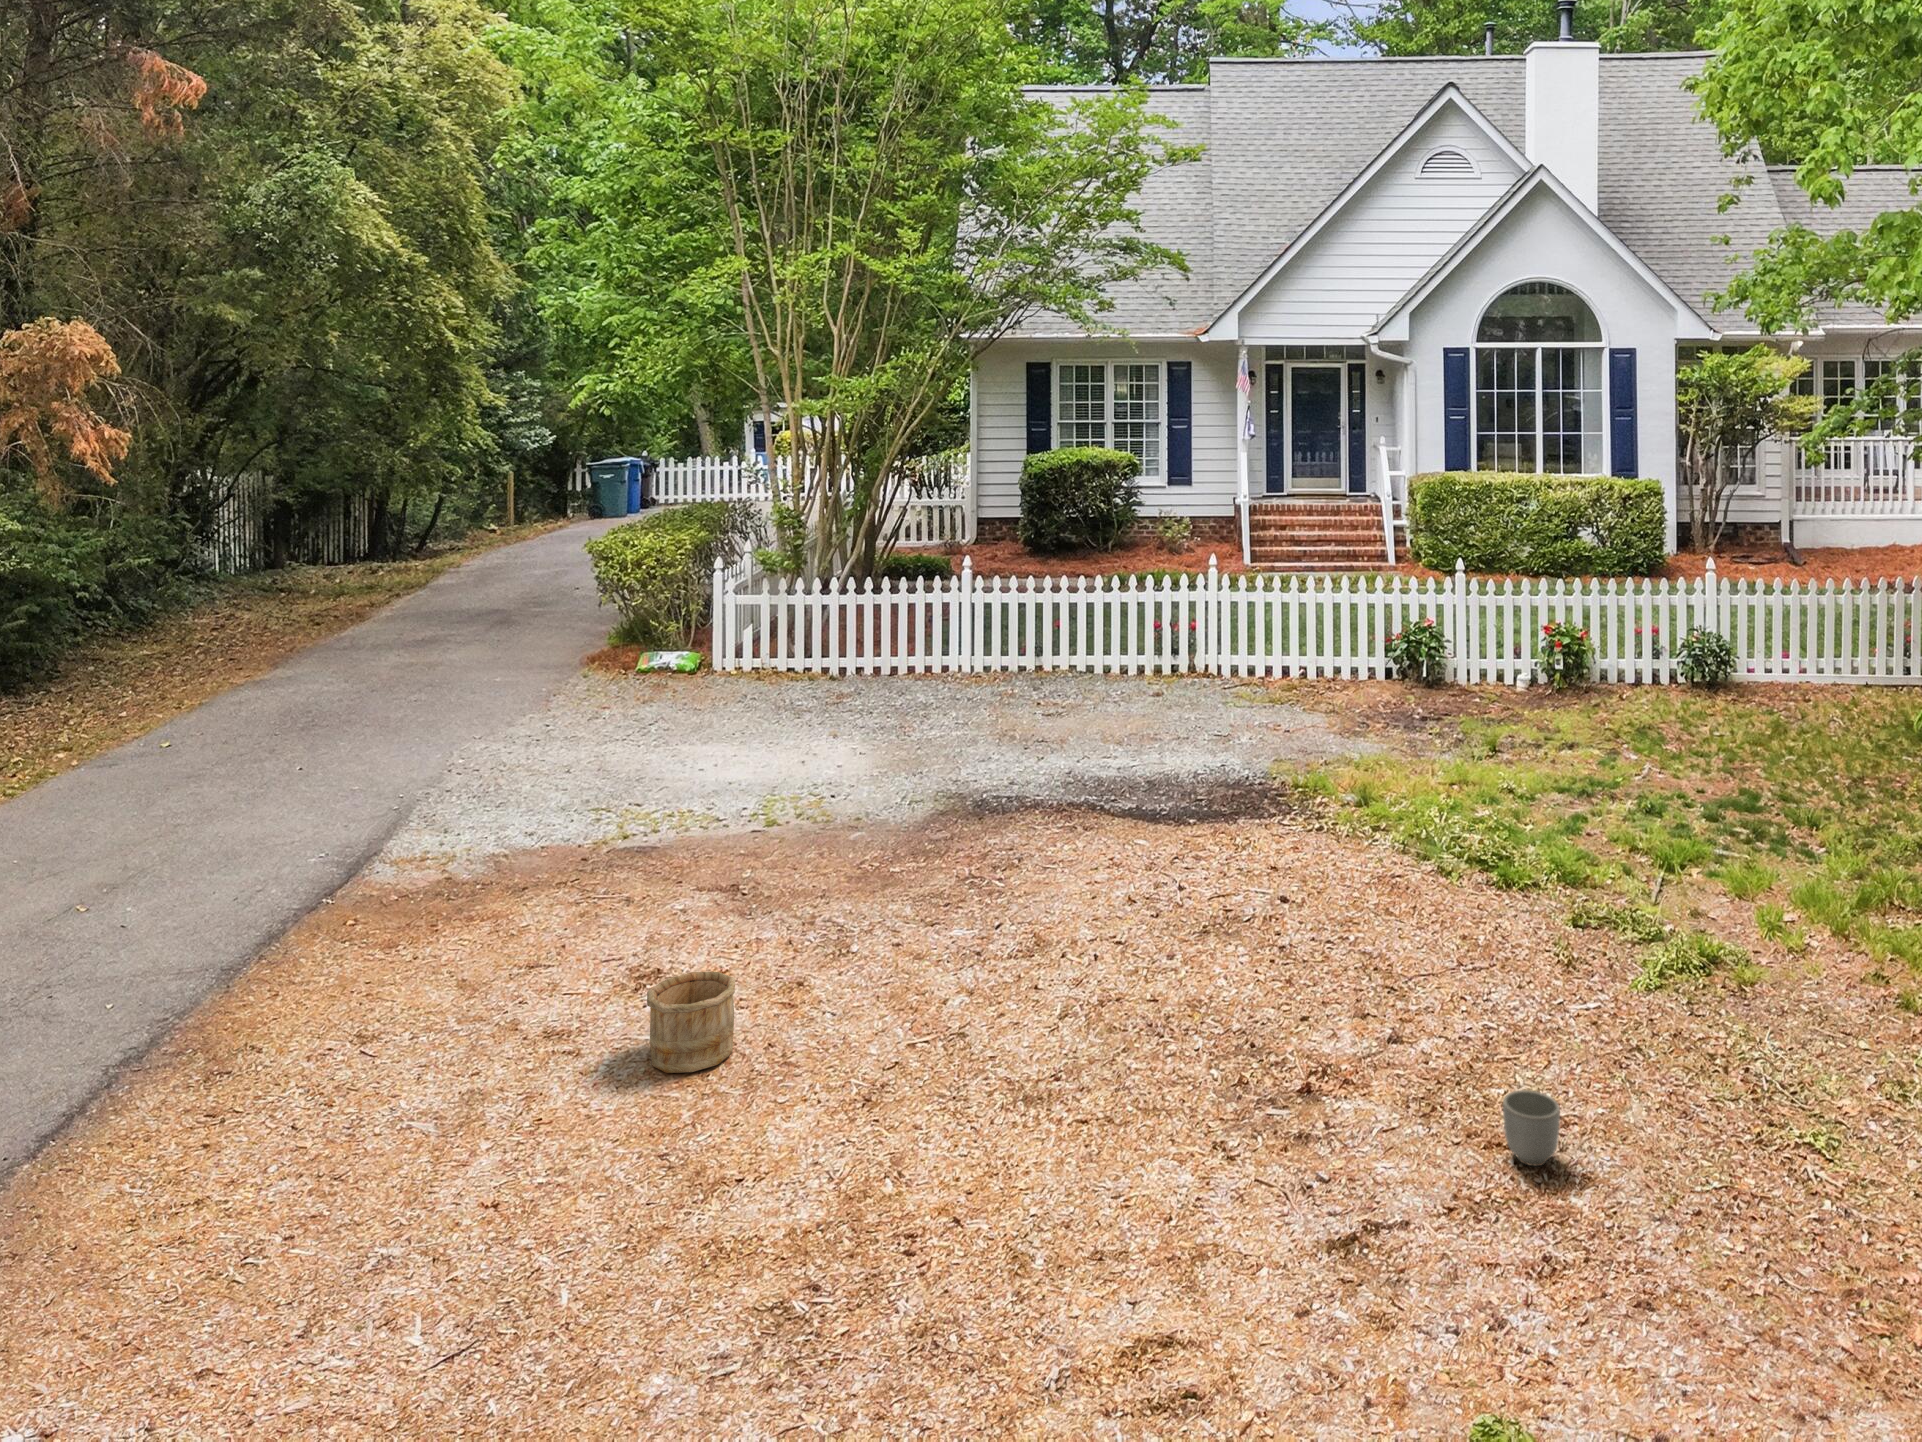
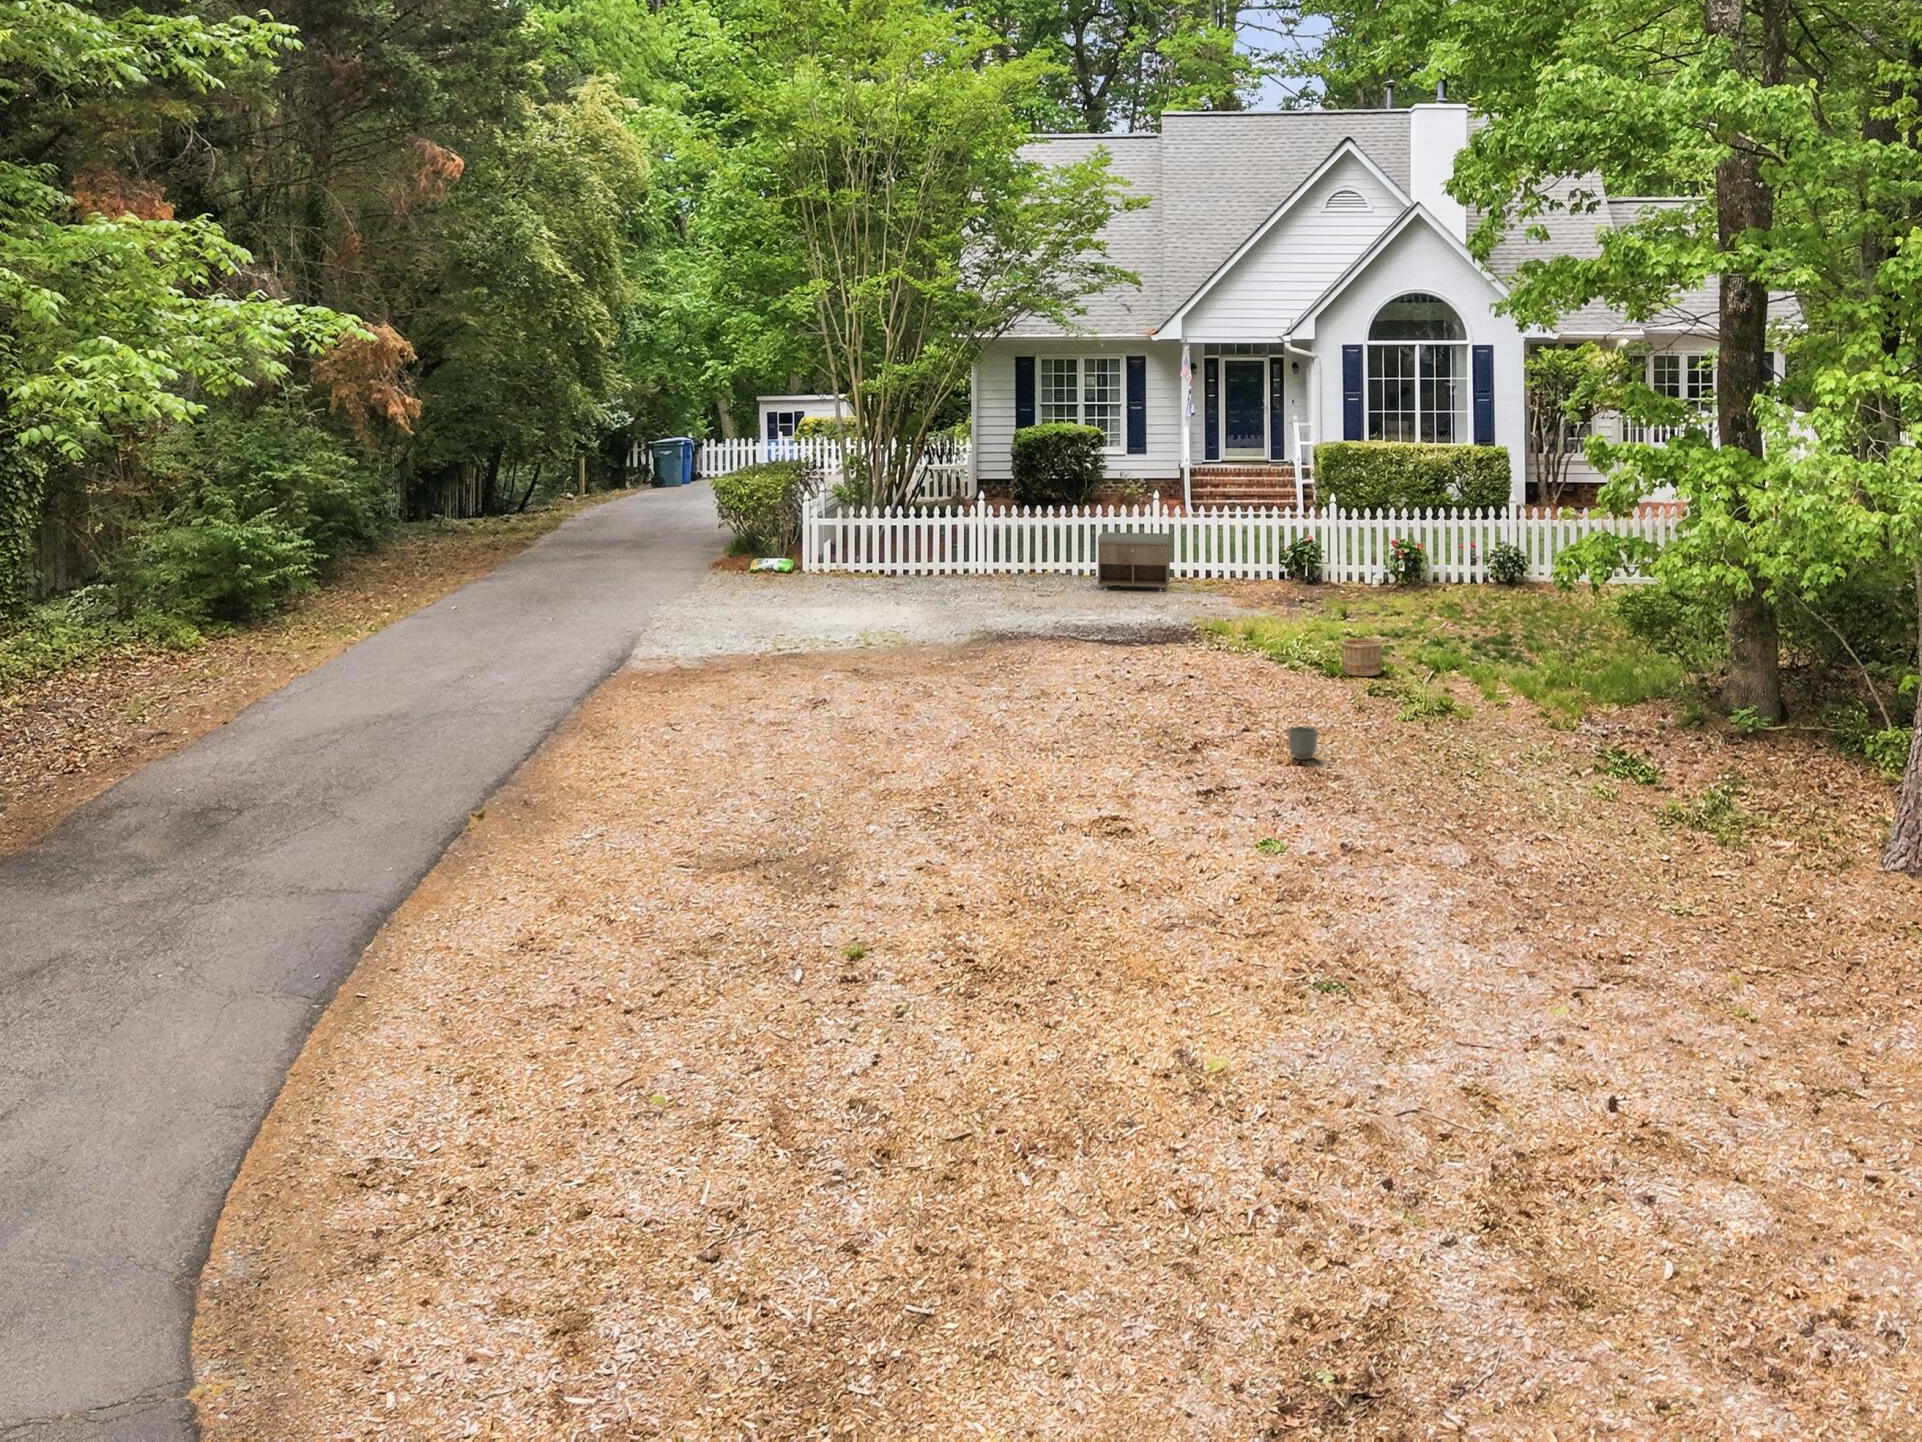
storage bench: none [1130,612,1230,698] -> present [1098,532,1170,591]
wooden bucket: present [647,972,735,1073] -> present [1340,638,1382,676]

